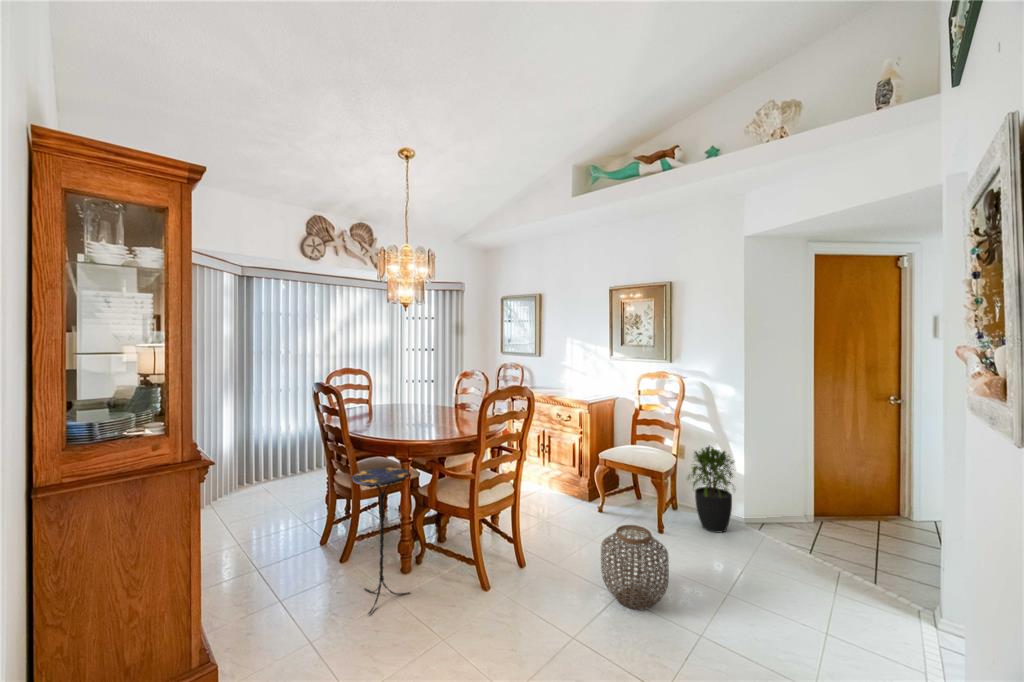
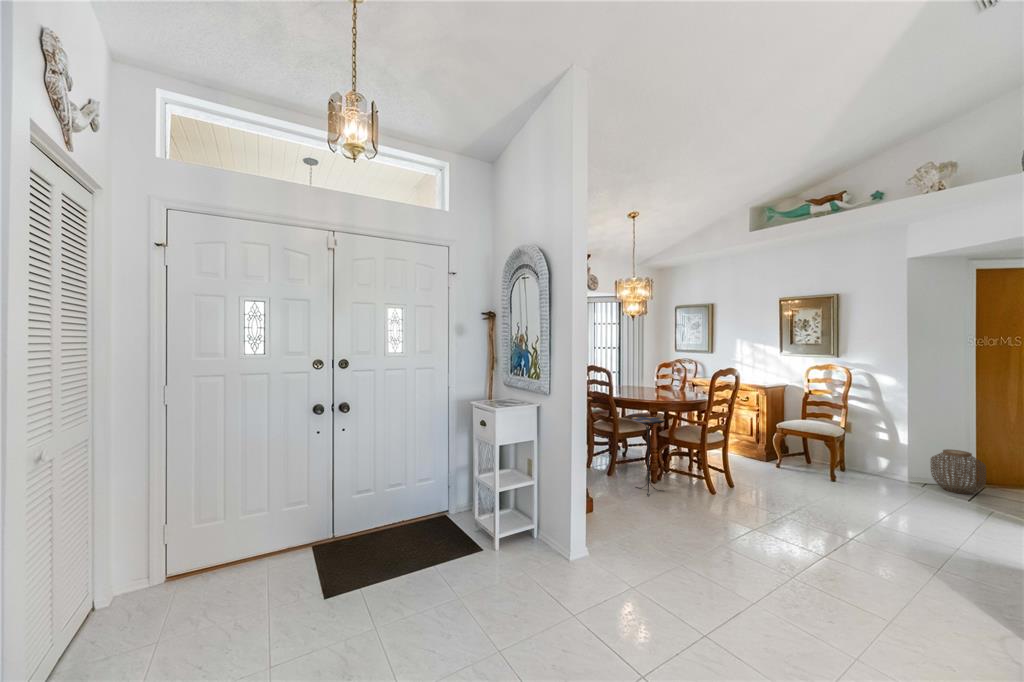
potted plant: present [688,446,734,533] -> none [853,419,901,485]
woven basket: present [601,525,669,610] -> present [931,449,986,494]

